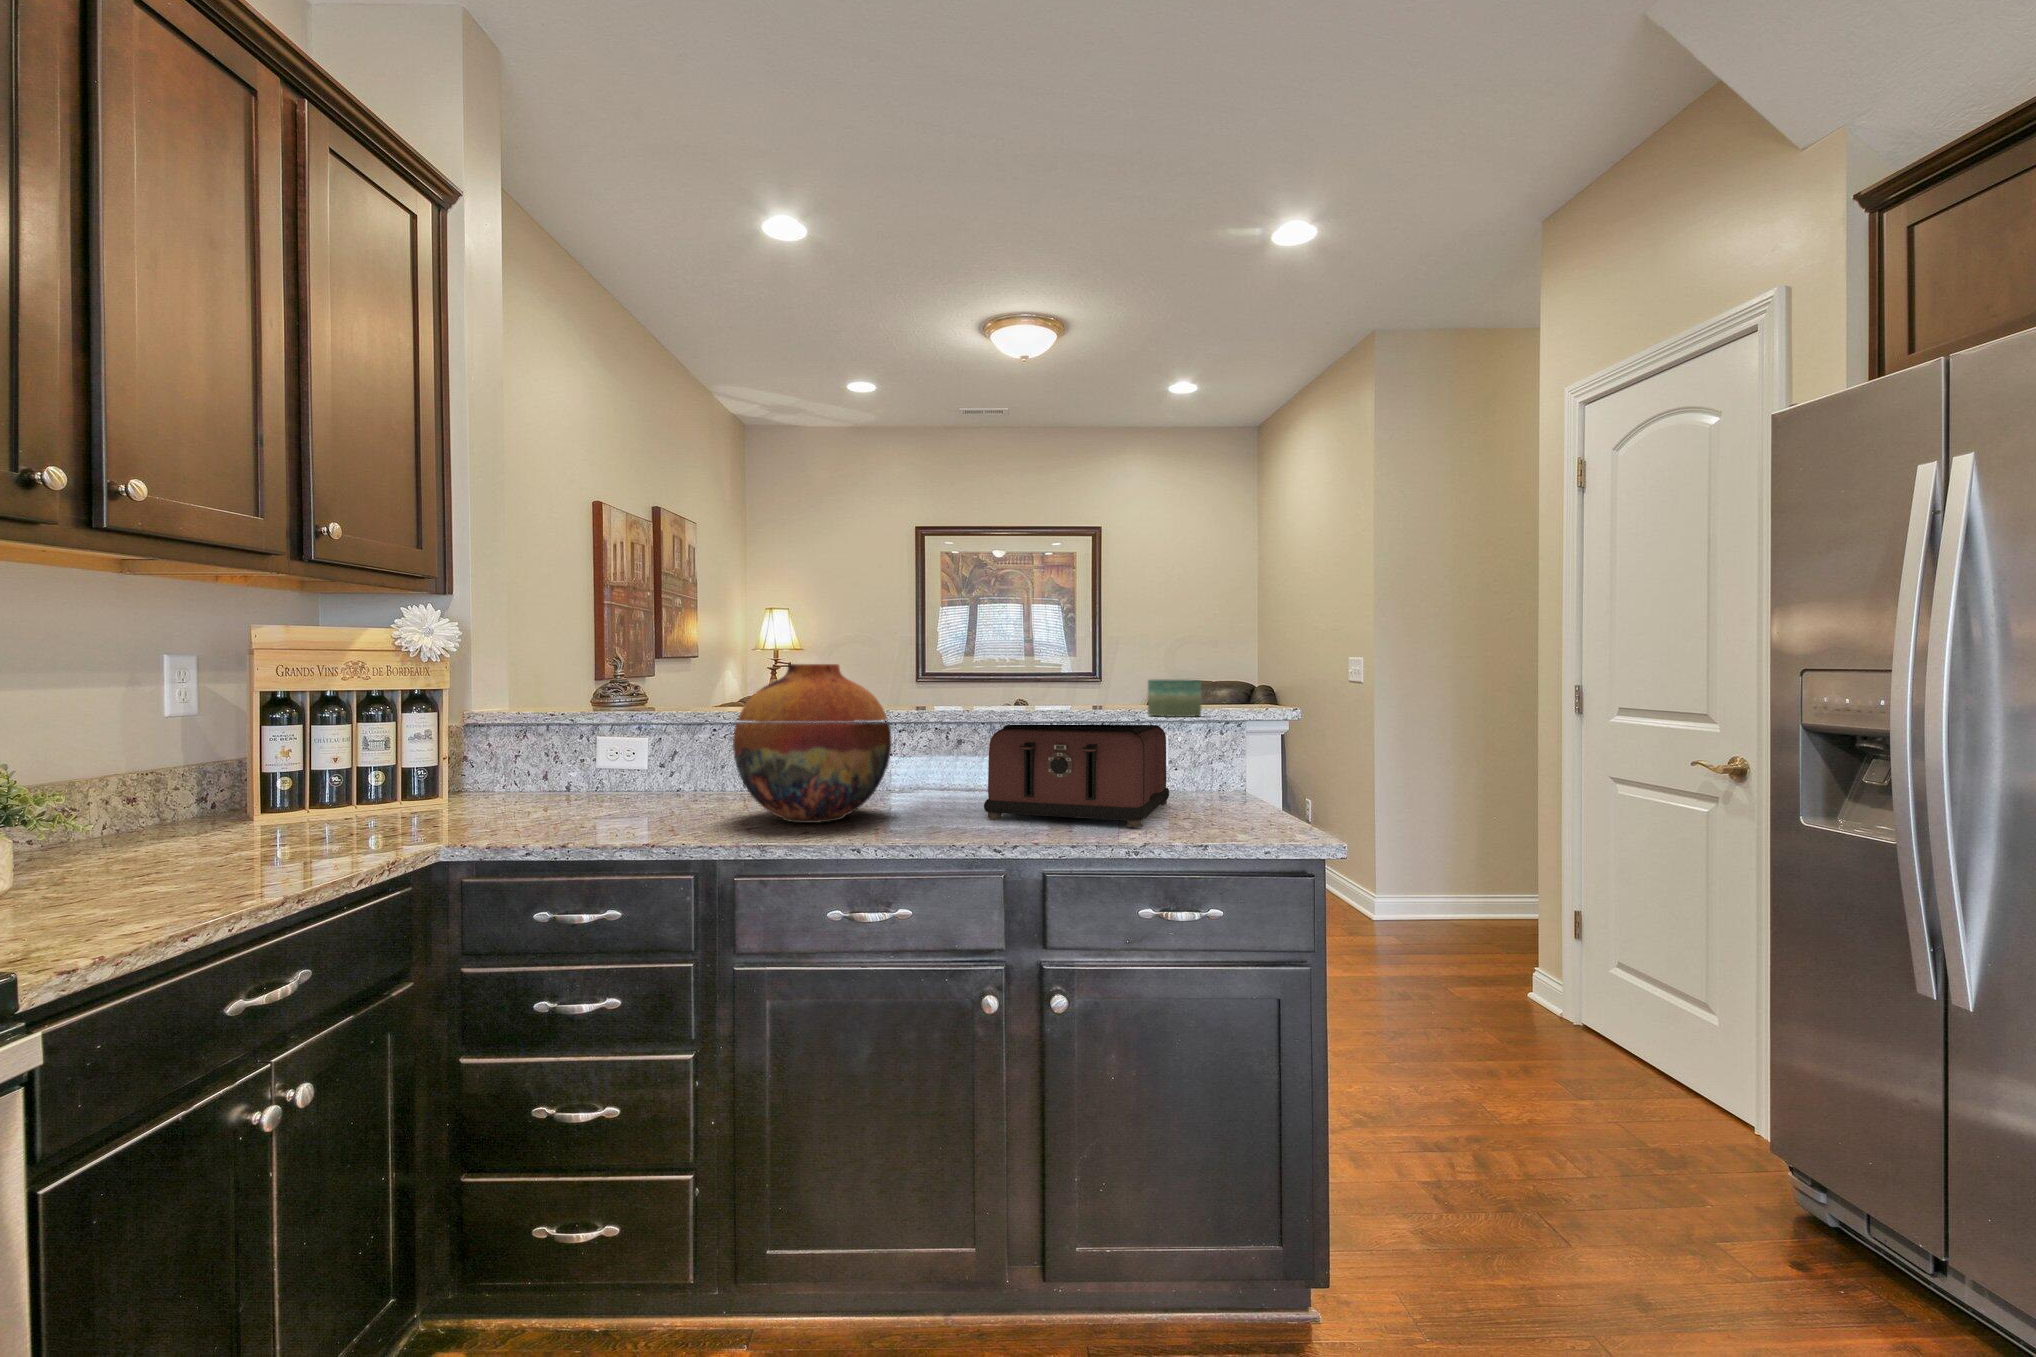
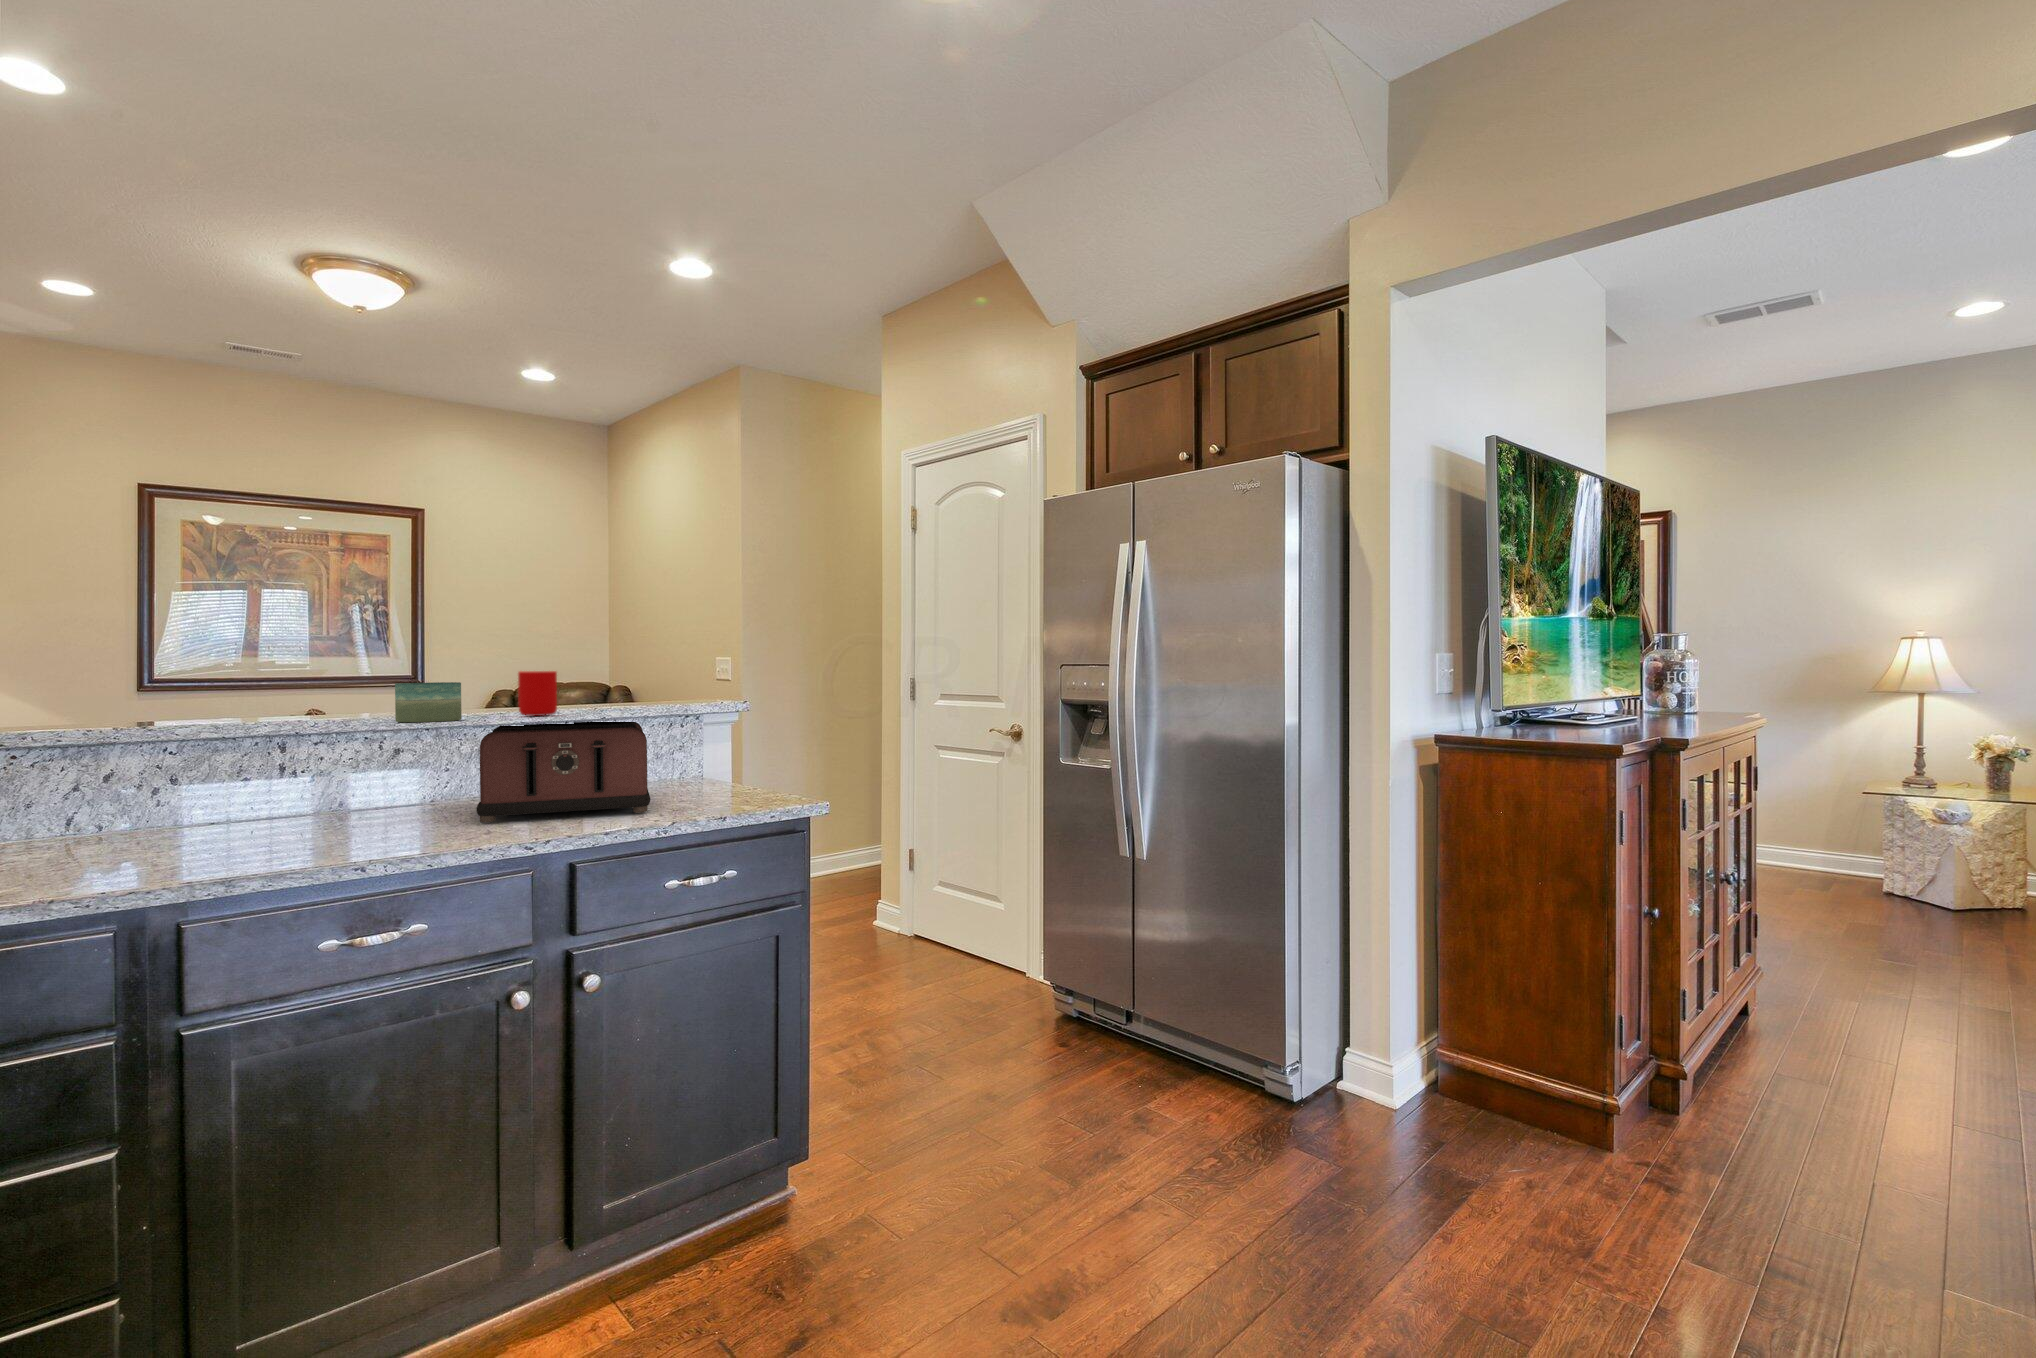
vase: present [733,664,892,823] -> none [125,669,357,854]
cup: none [1065,670,1100,715] -> present [518,671,557,716]
candle: present [1148,680,1202,717] -> present [395,682,462,722]

